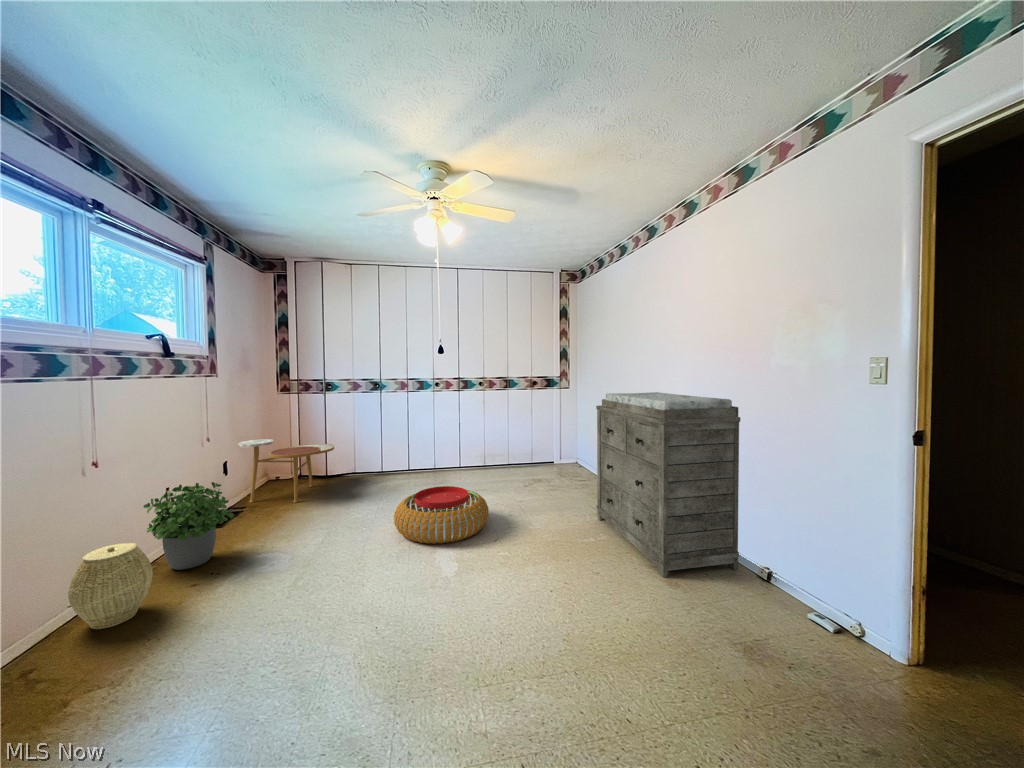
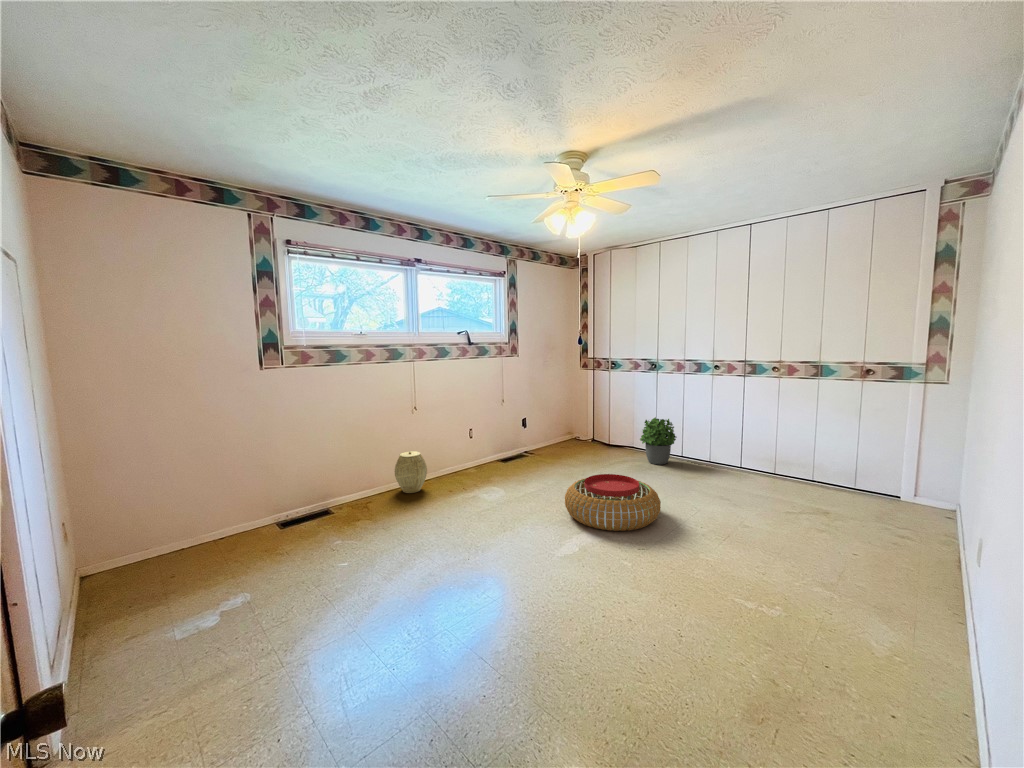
dresser: present [596,392,740,578] -> none [717,400,936,755]
side table: present [238,439,334,503] -> none [532,405,605,461]
potted plant: present [143,482,234,570] -> present [640,417,677,465]

